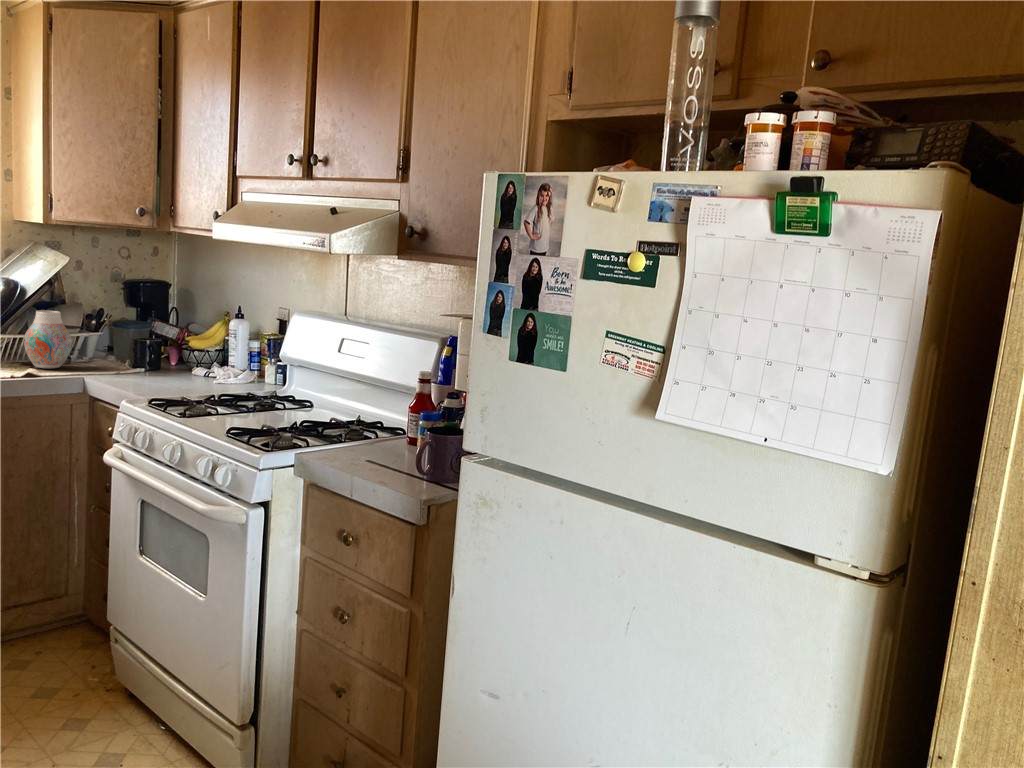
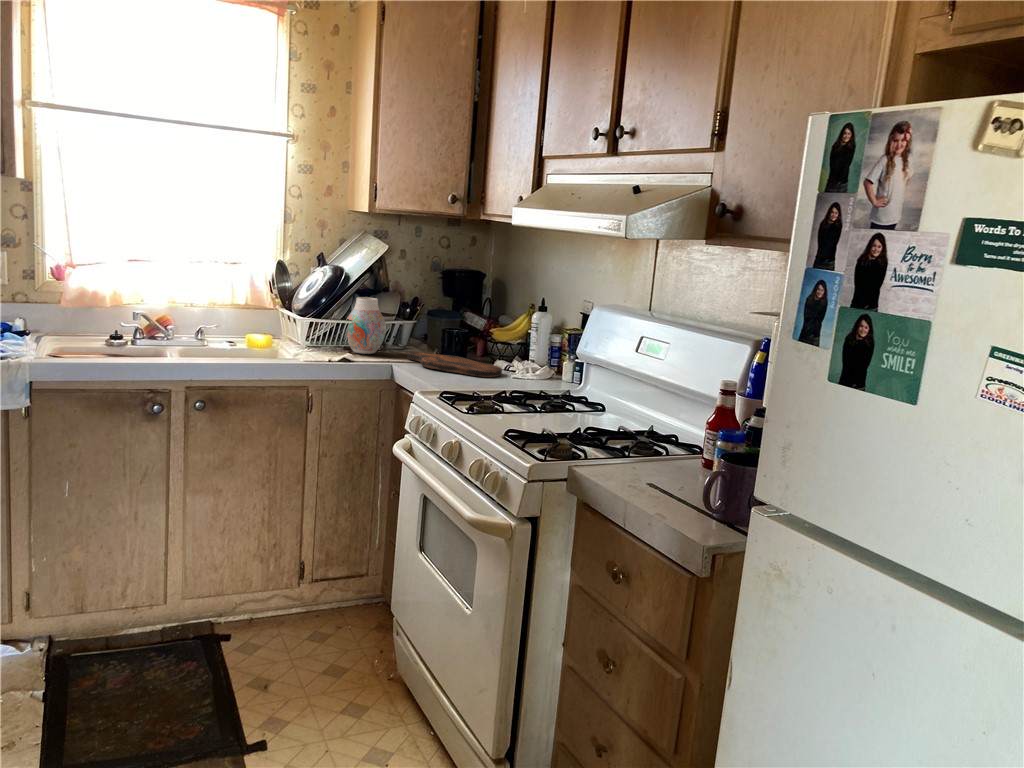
cutting board: none [98,364,203,384] -> present [407,351,502,377]

